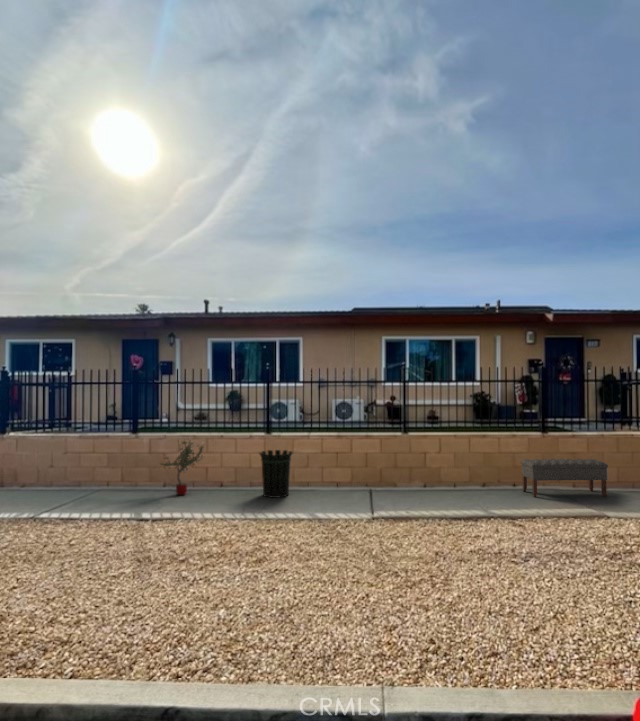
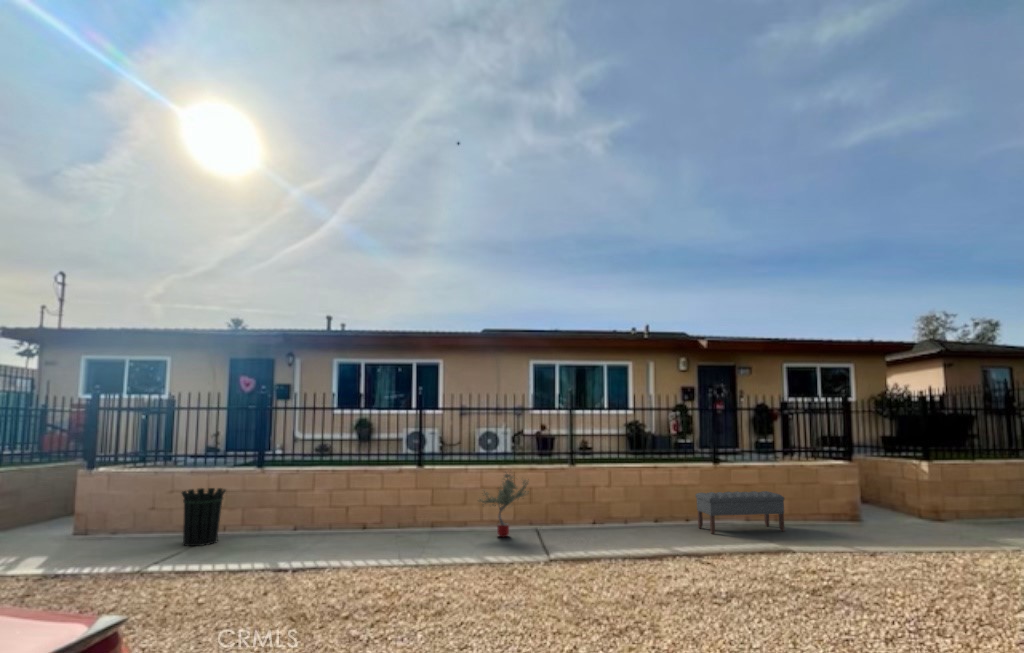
potted tree: present [161,439,203,495] -> present [480,472,529,537]
waste bin: present [259,450,292,498] -> present [182,488,226,546]

